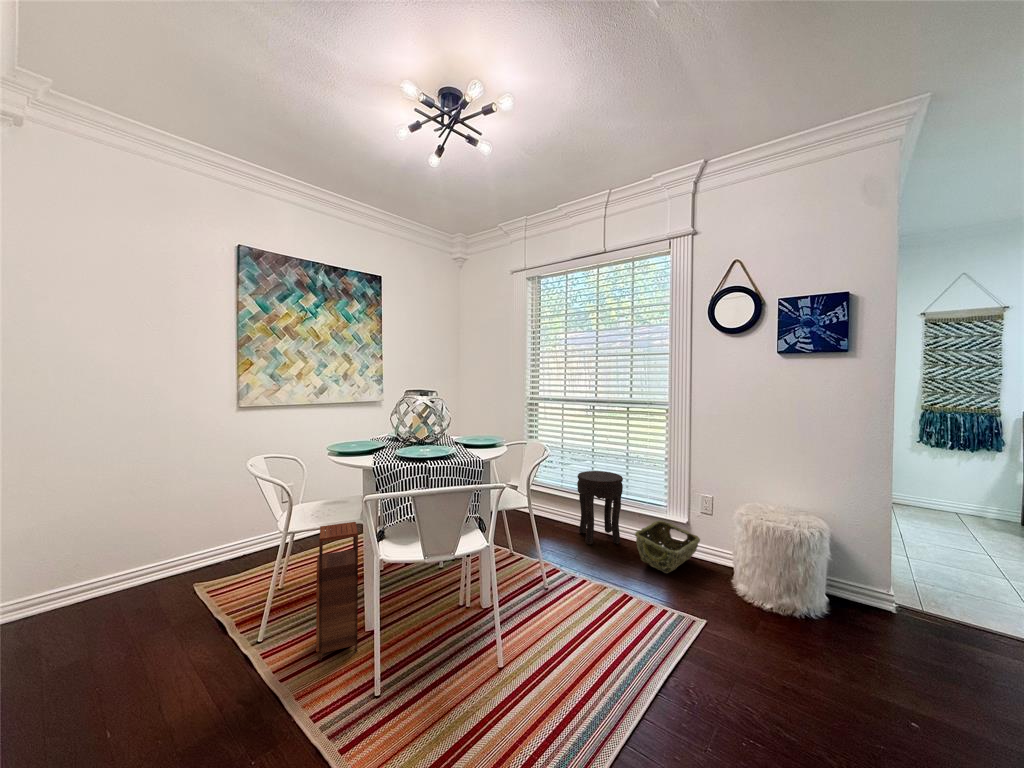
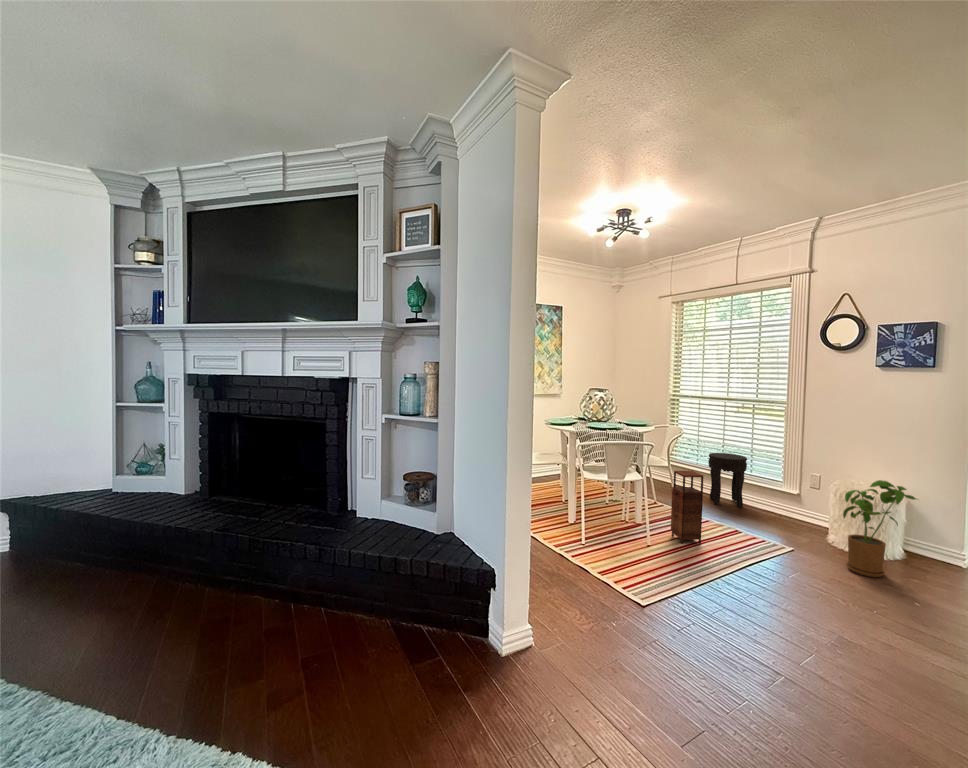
woven basket: present [635,521,700,573] -> none [750,492,809,524]
storage cabinet: present [316,522,358,661] -> present [671,471,703,543]
house plant: none [787,525,903,685] -> present [843,480,917,577]

